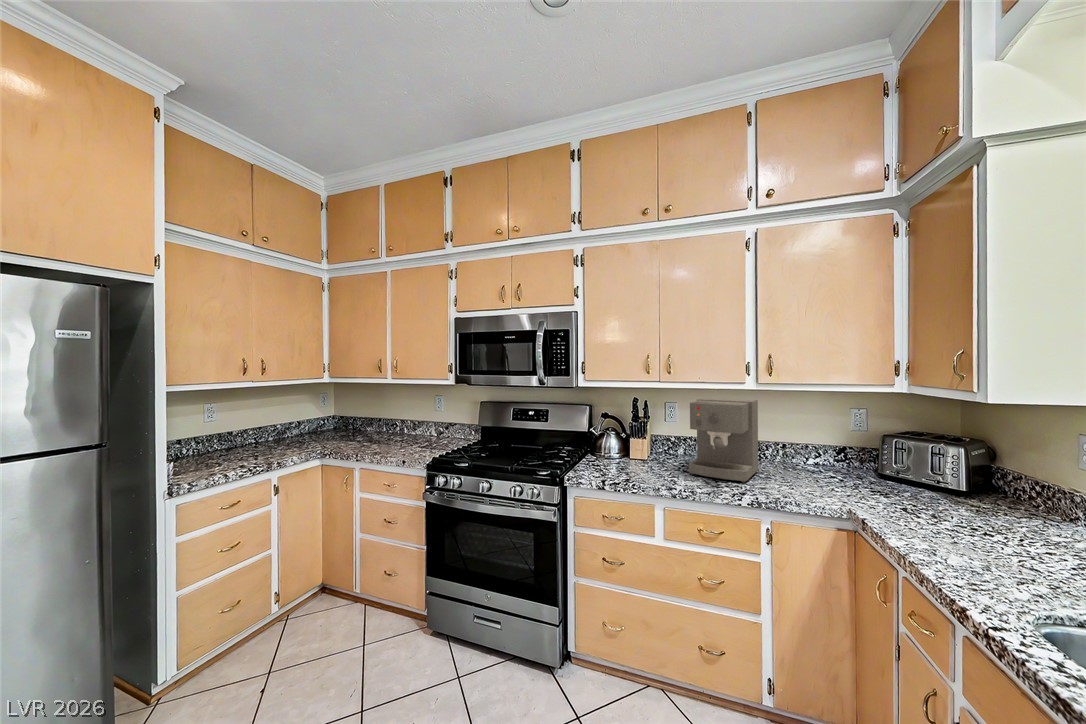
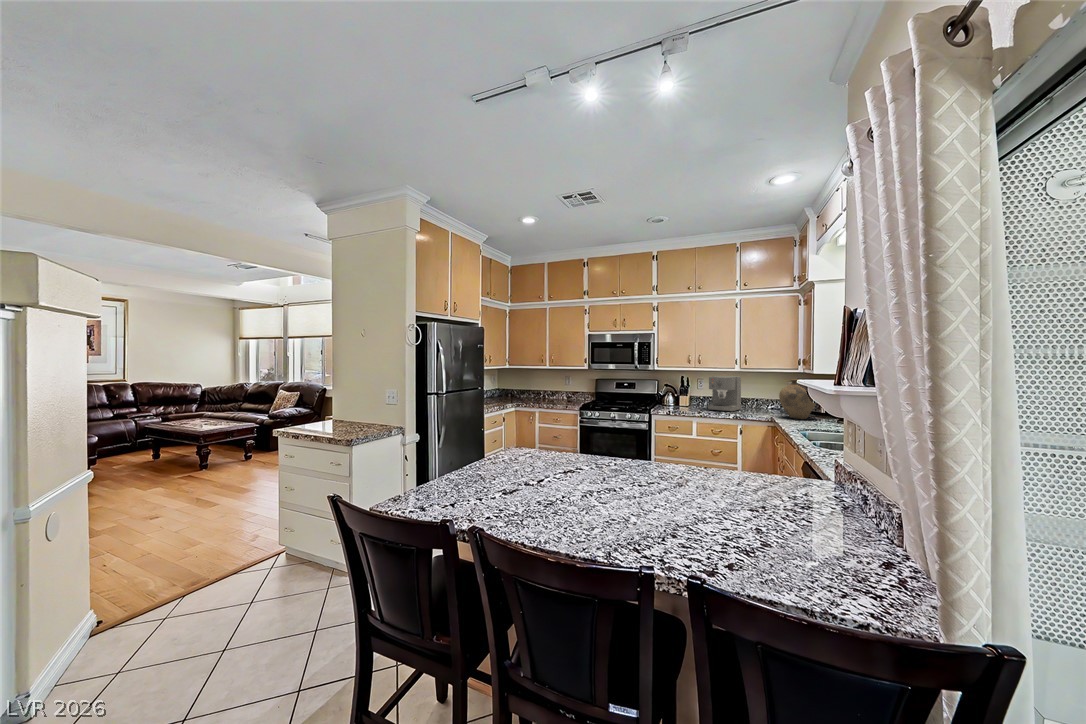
vase: none [871,413,989,524] -> present [779,379,816,419]

